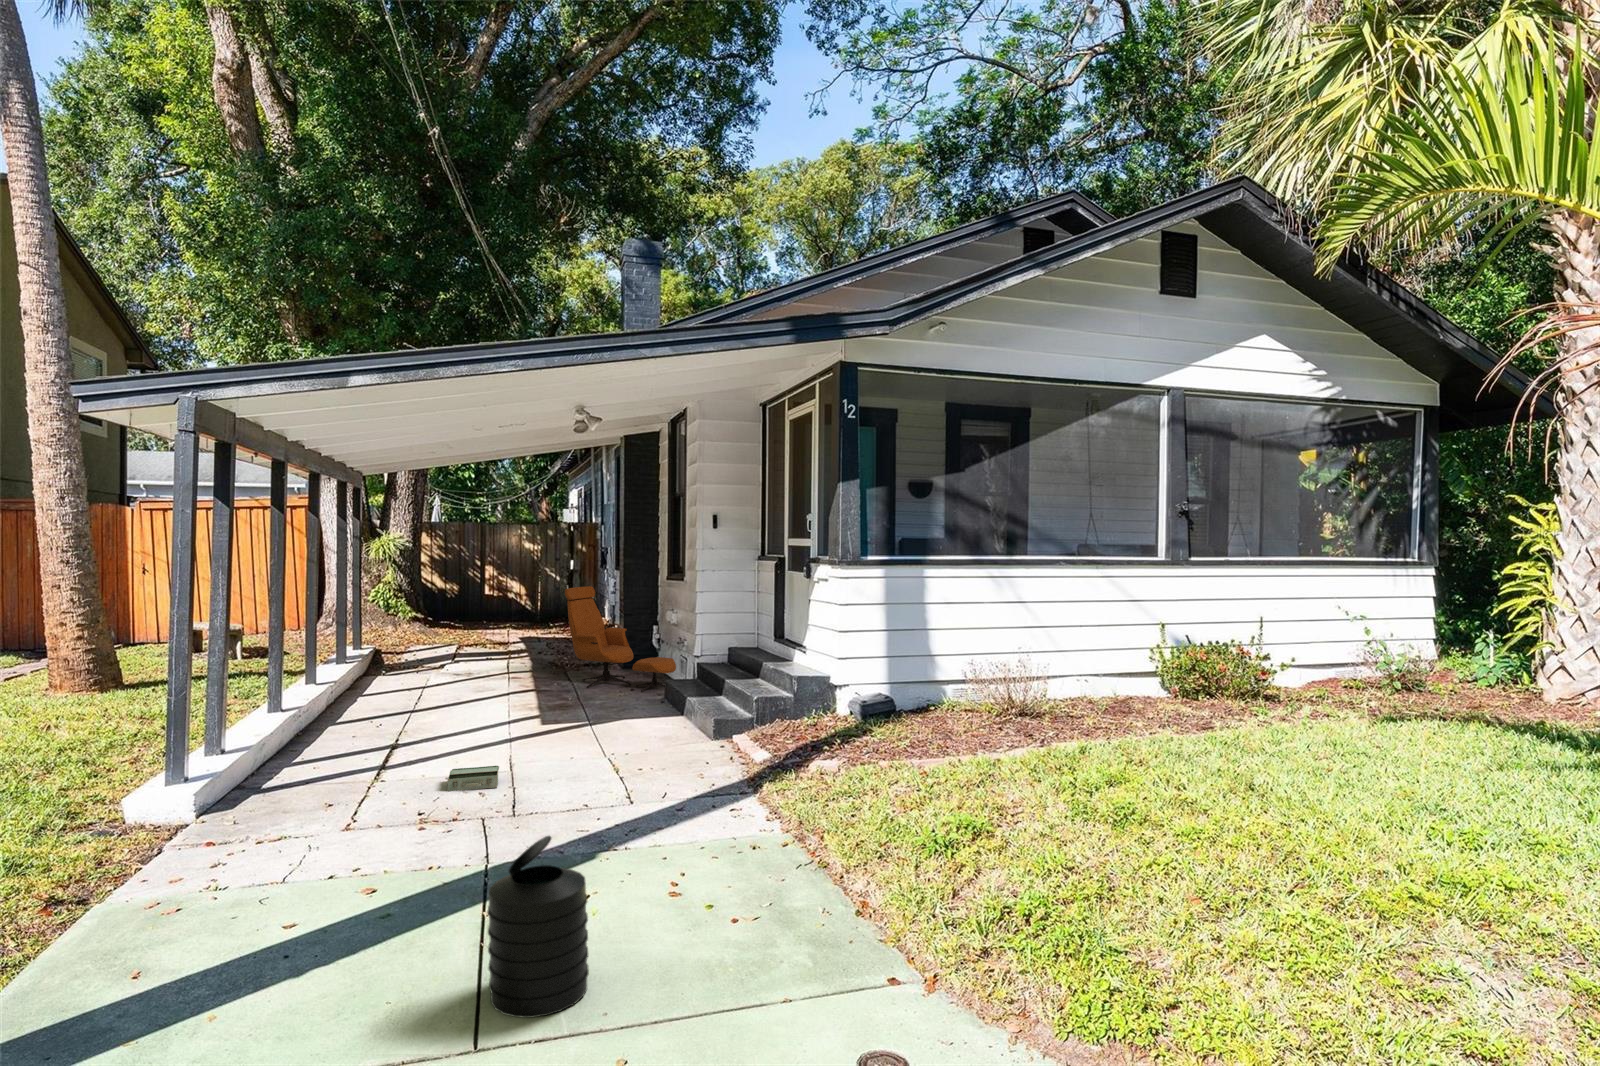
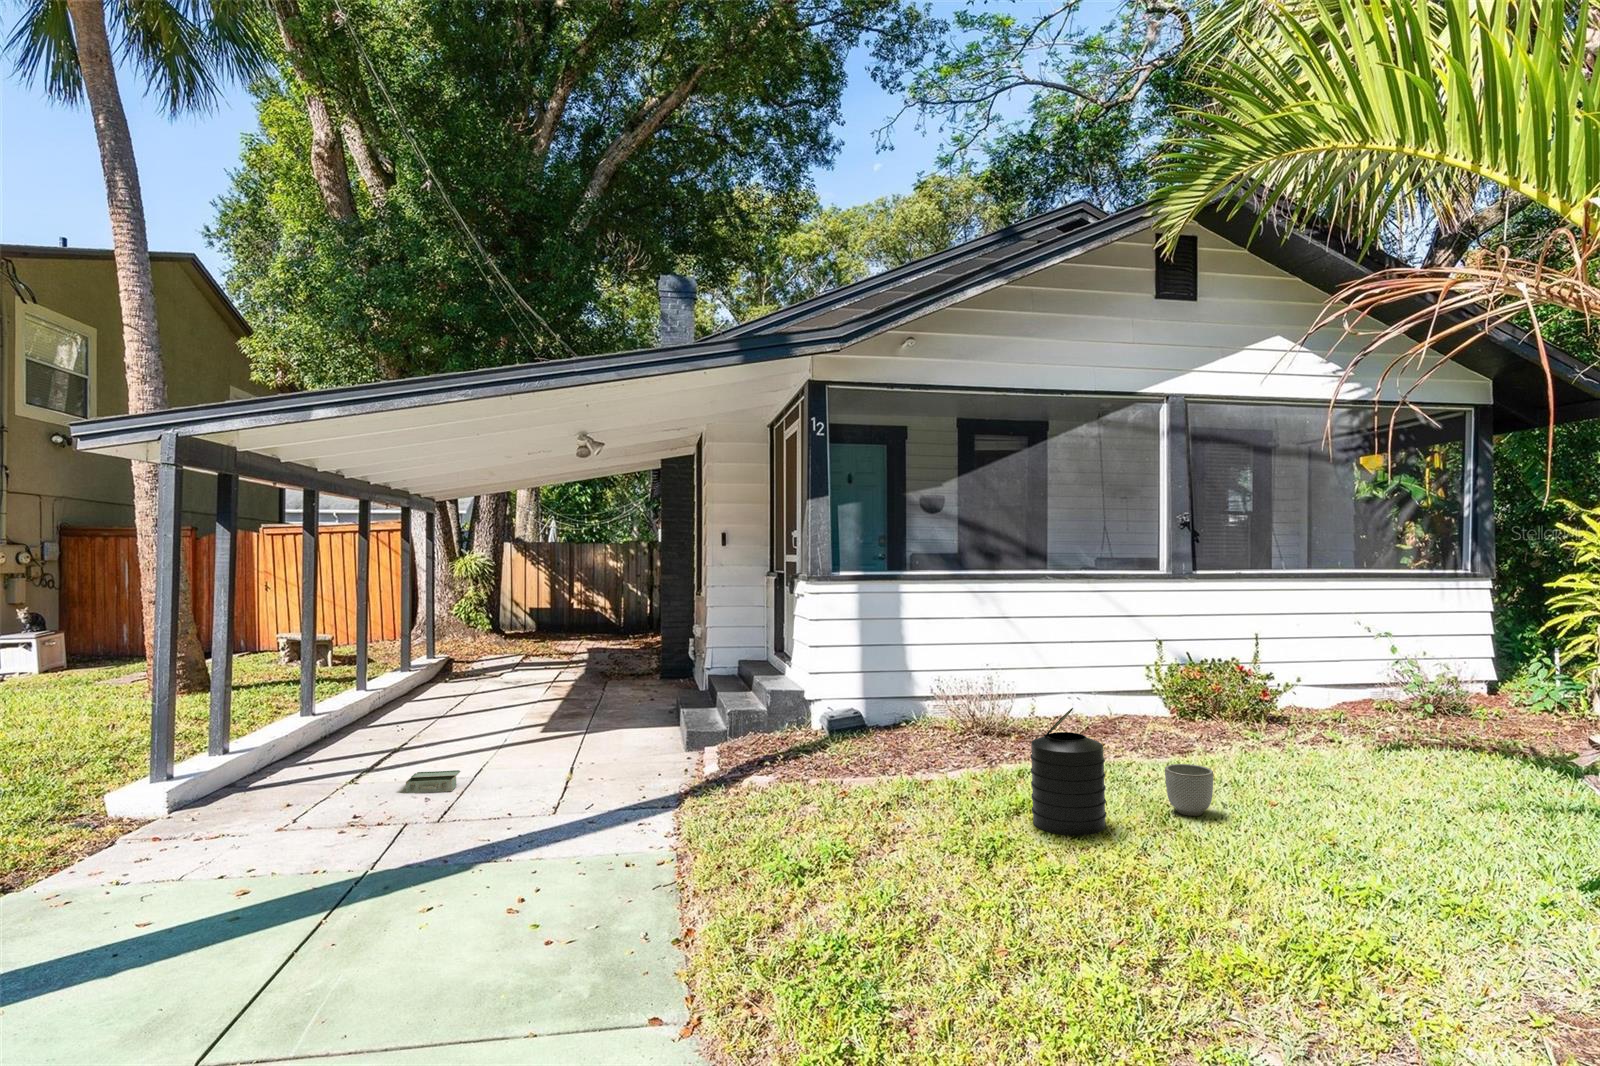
lounge chair: present [565,586,676,692] -> none [595,602,694,703]
planter: none [1242,737,1288,783] -> present [1165,764,1213,816]
trash can: present [487,836,589,1018] -> present [1030,708,1106,836]

